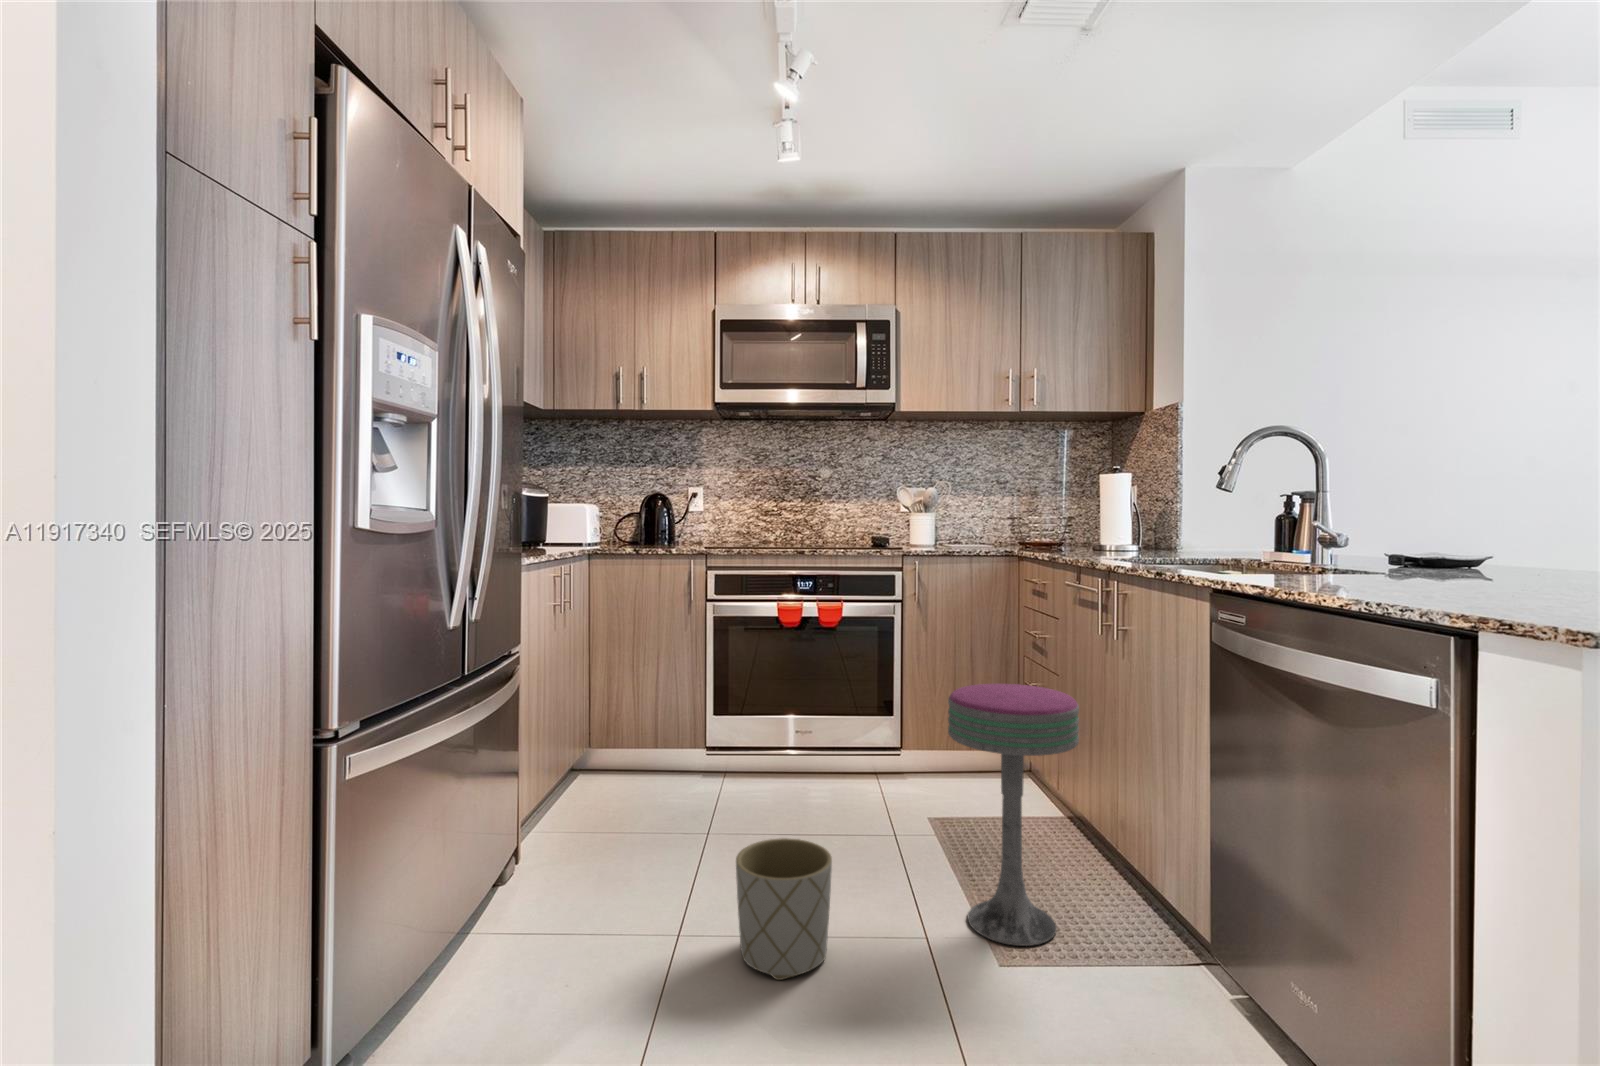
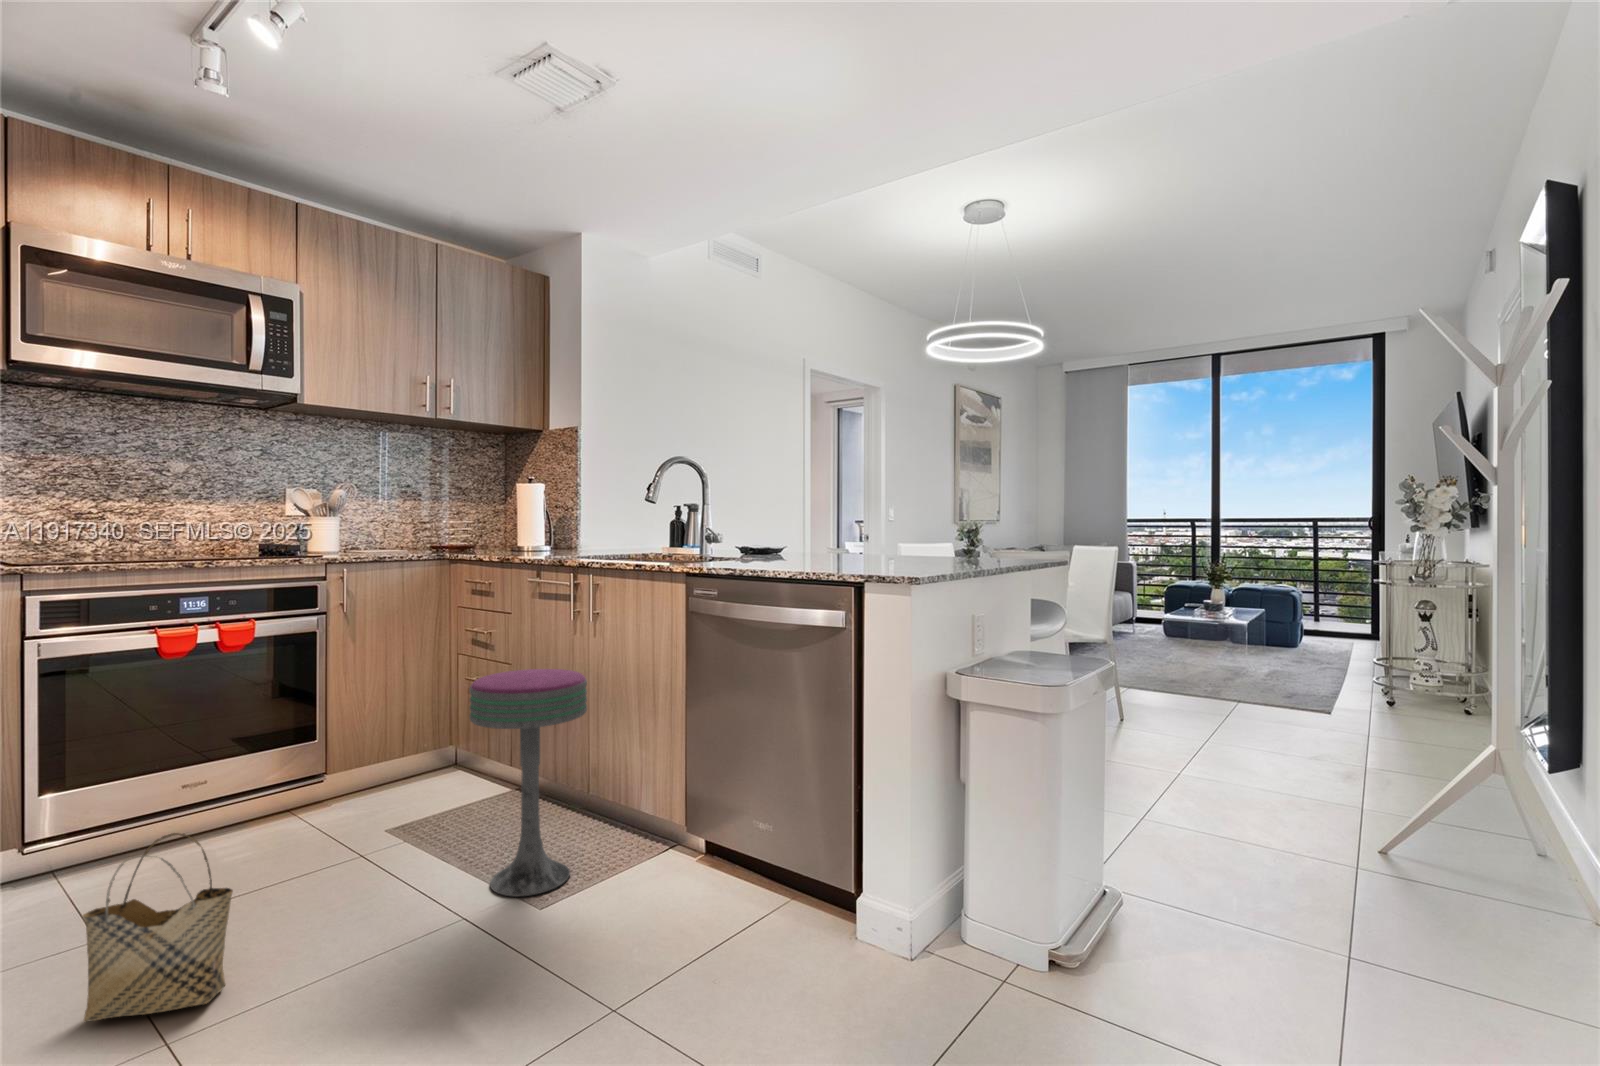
woven basket: none [652,770,739,918] -> present [83,833,233,1022]
planter: present [736,838,832,980] -> none [268,865,390,1017]

